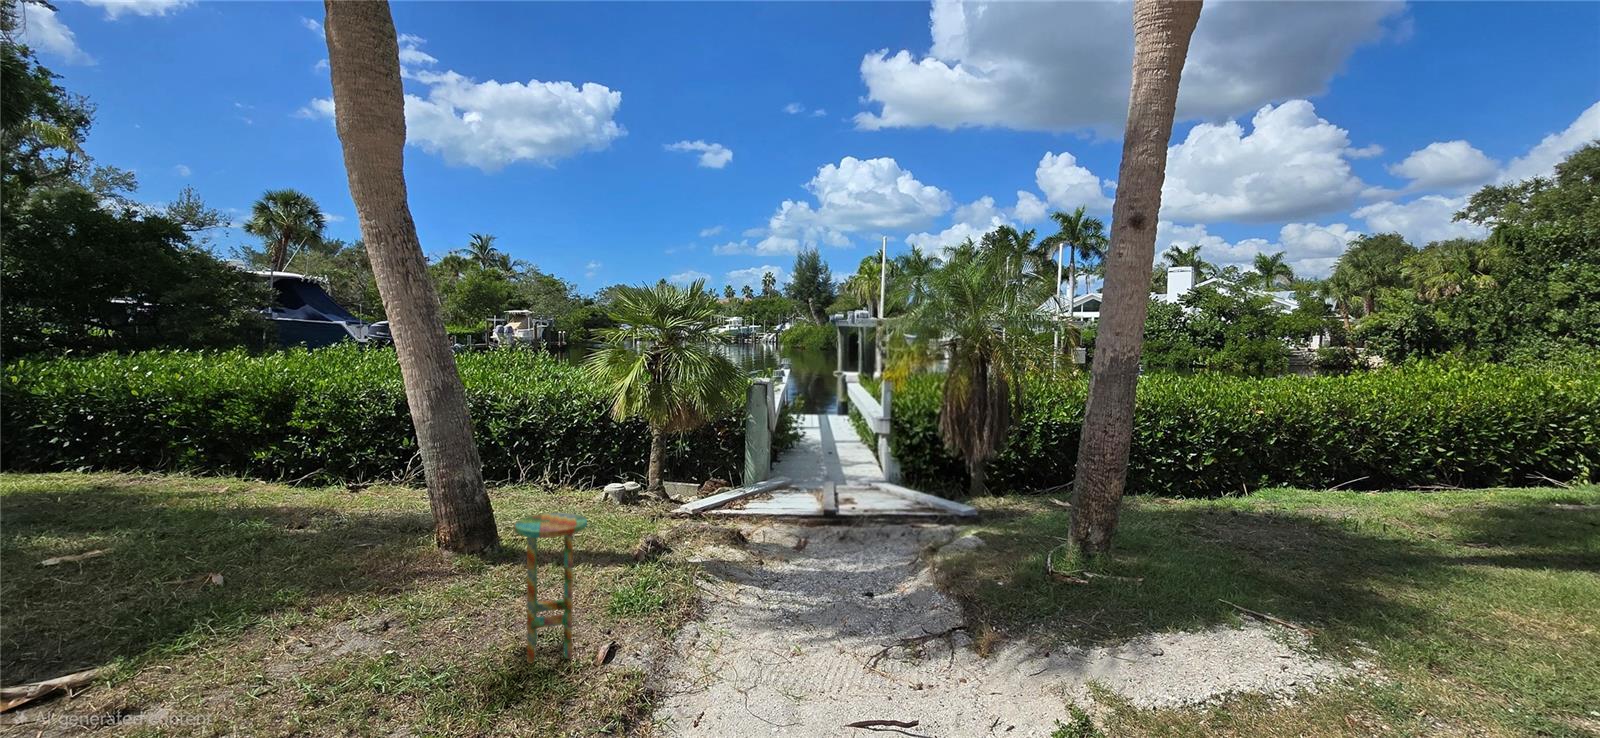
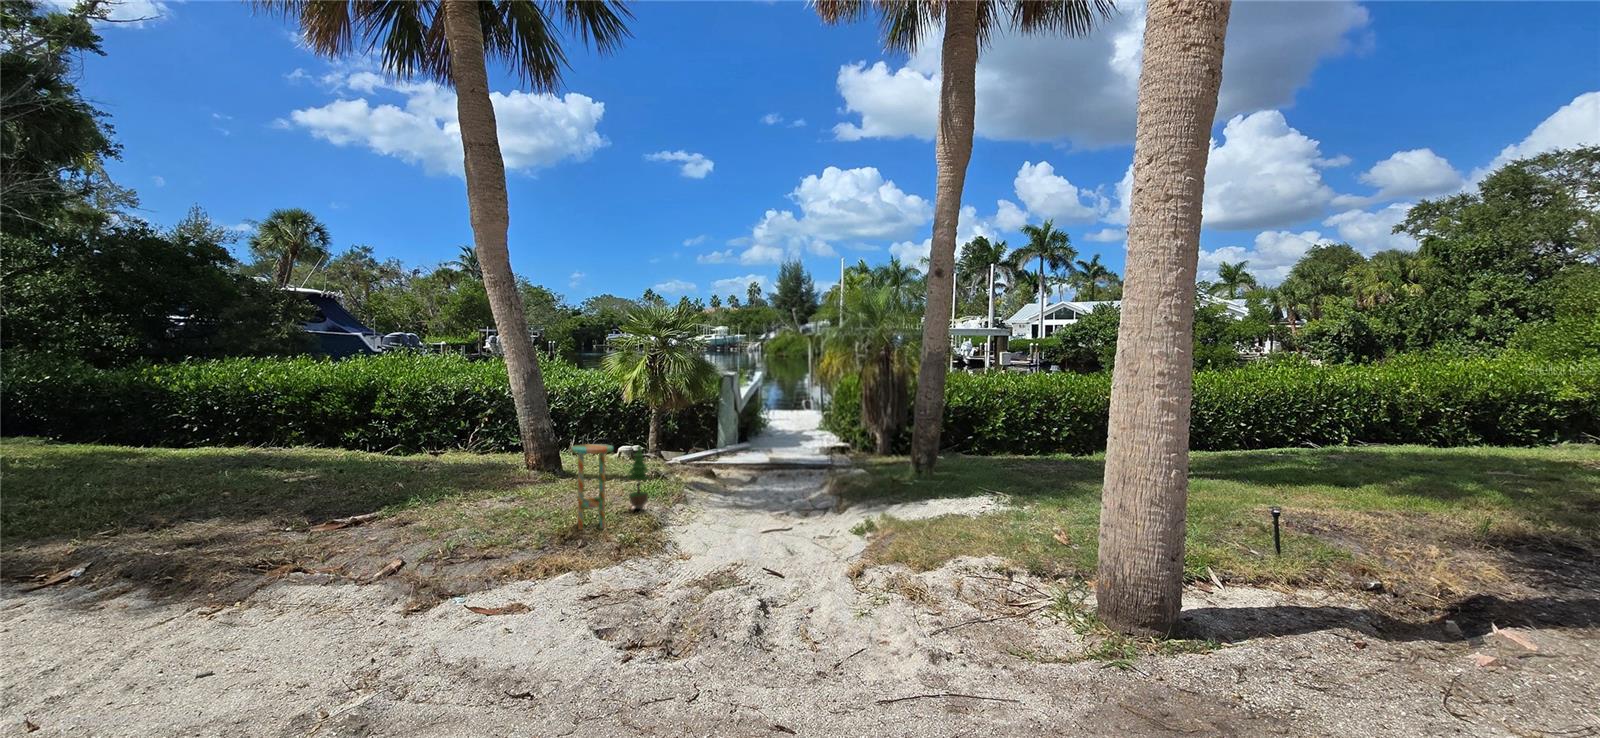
potted tree: none [611,502,649,601] -> present [628,446,649,509]

